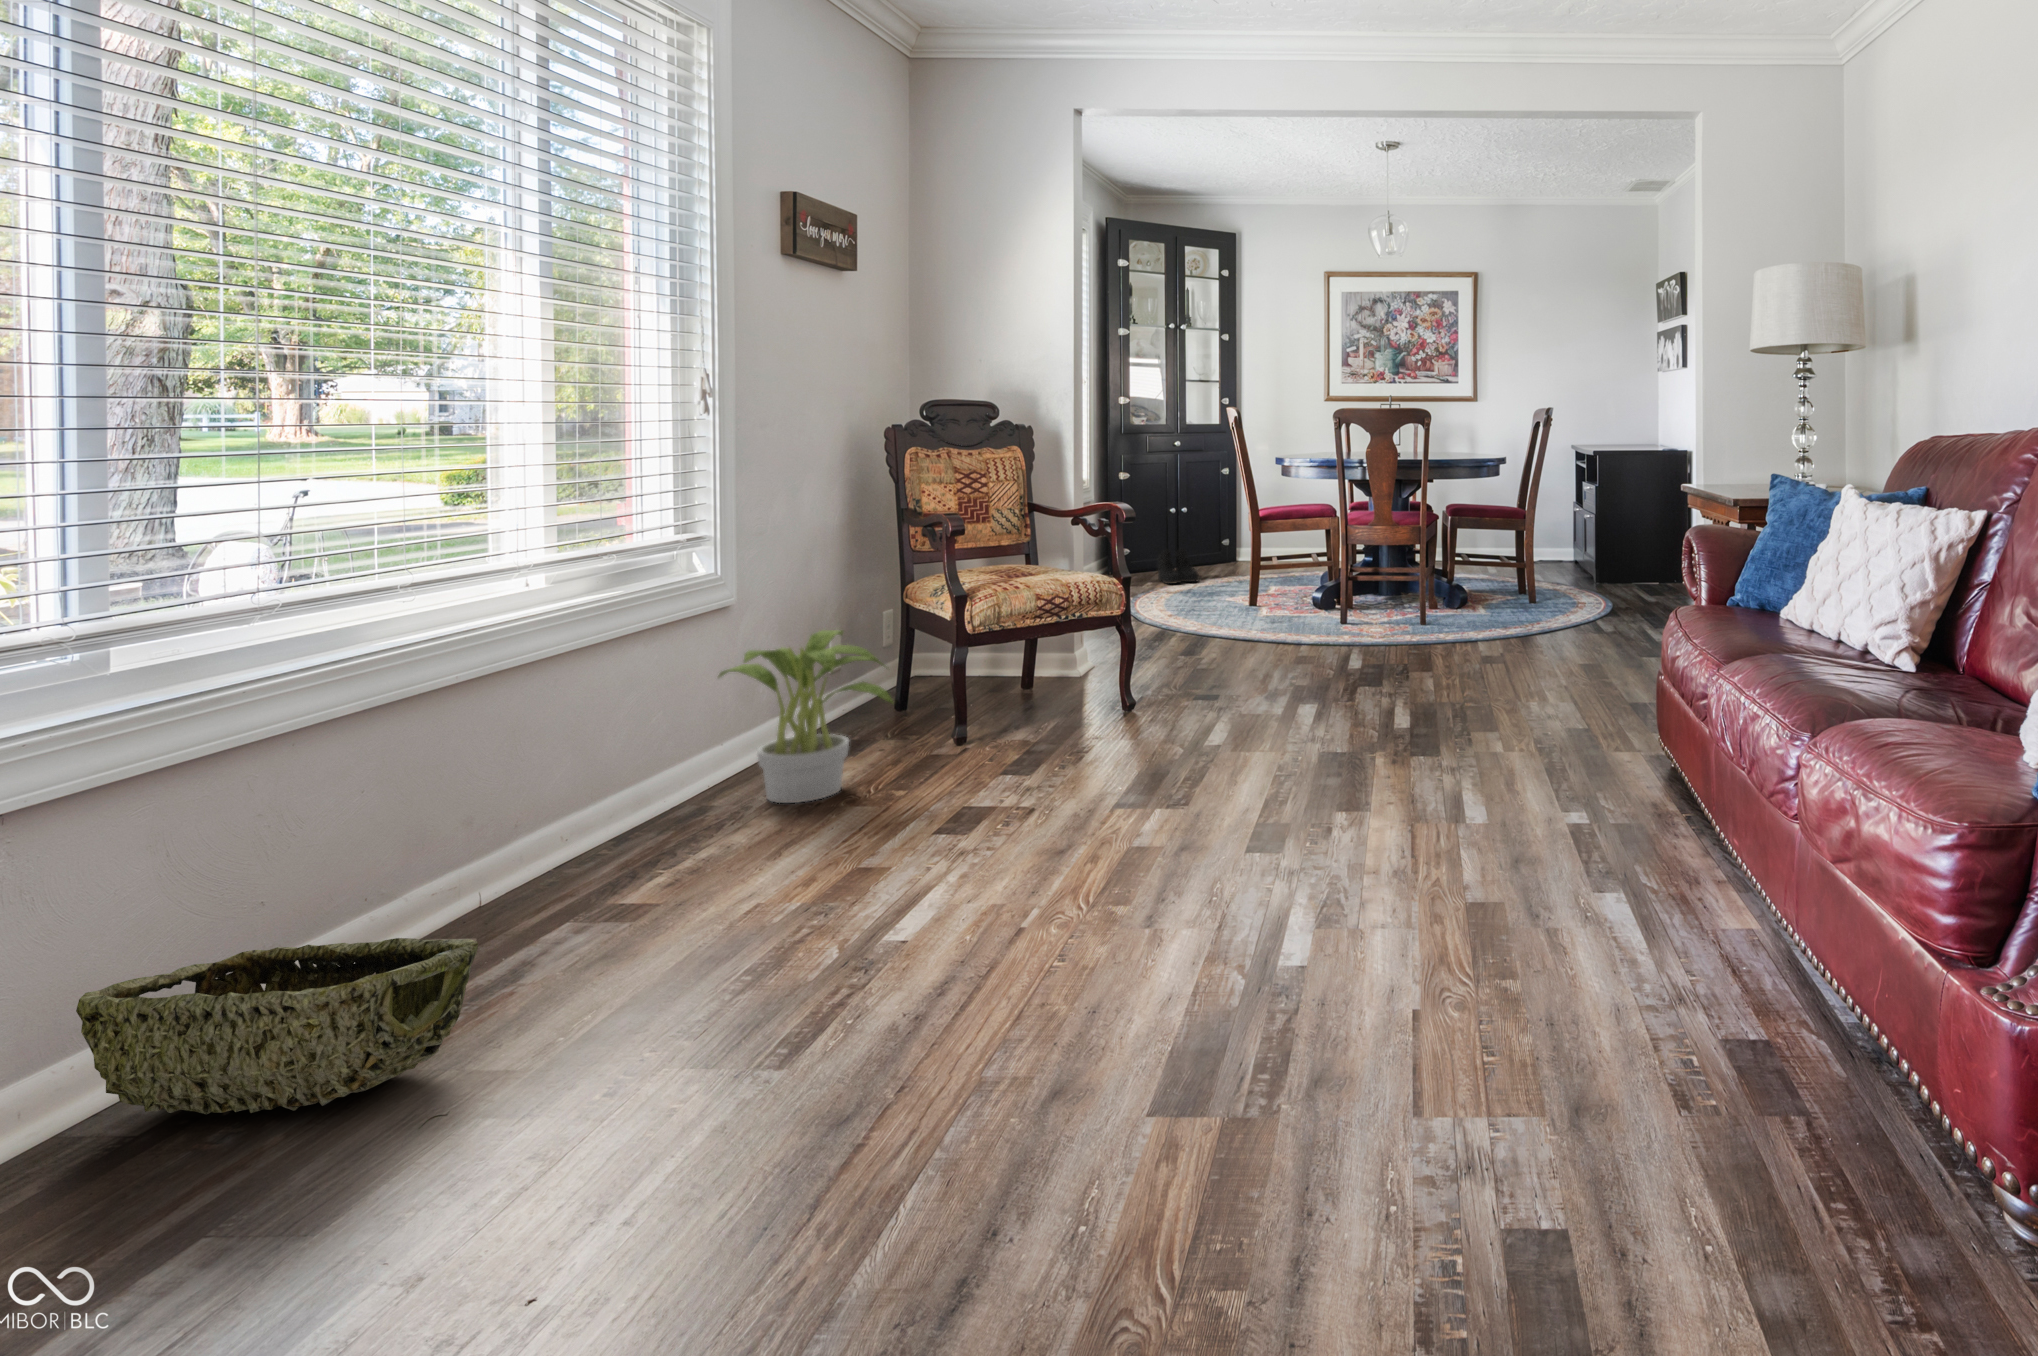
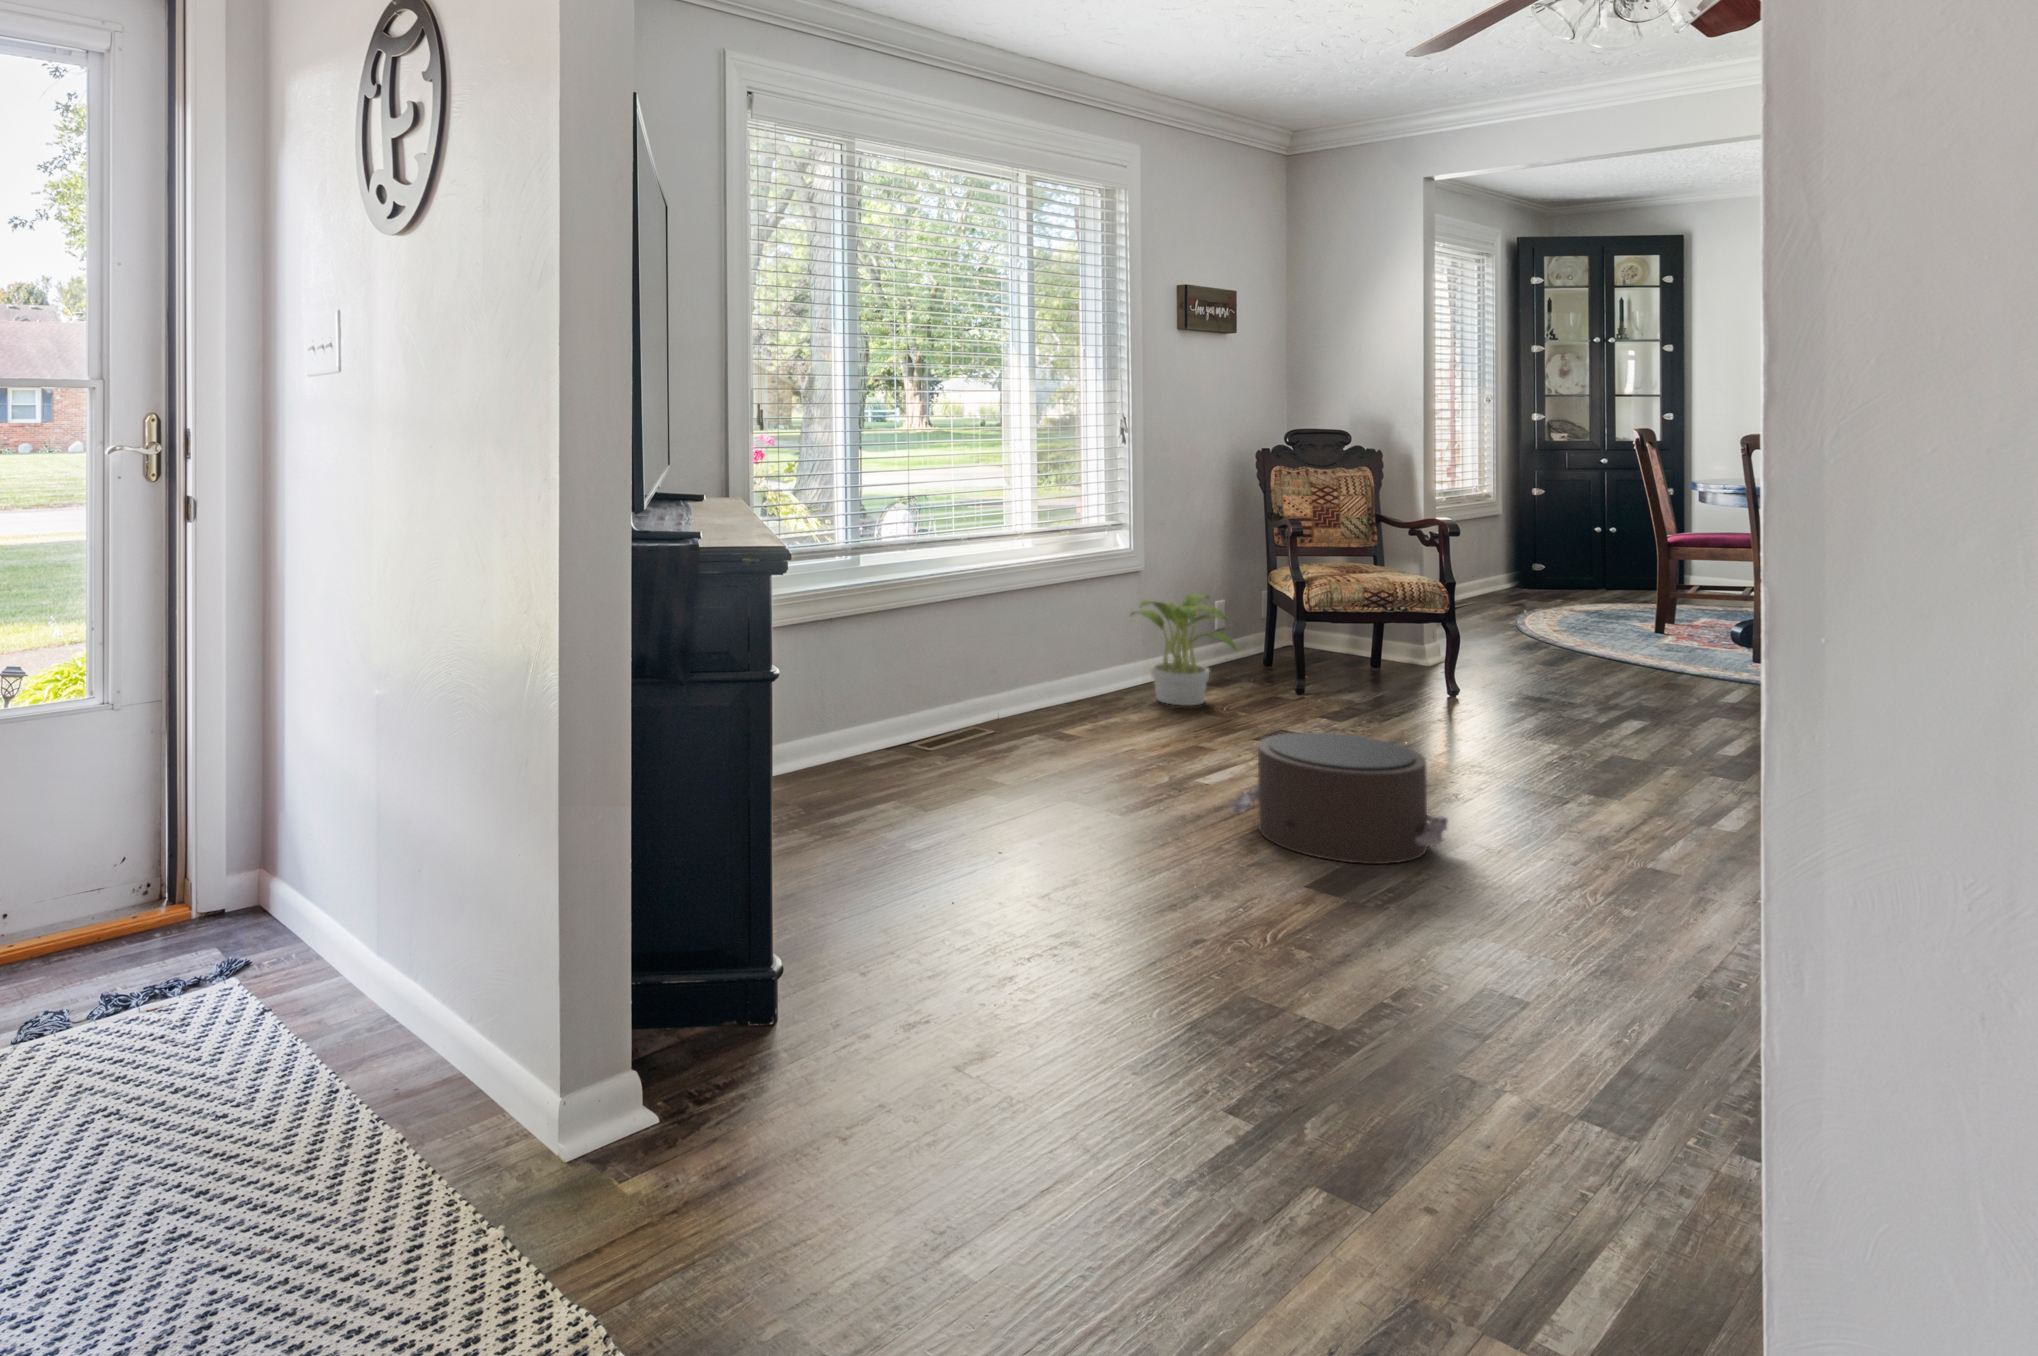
boots: present [1158,549,1199,584] -> none [1569,566,1616,601]
pouf: none [985,811,1302,1039] -> present [1230,732,1448,864]
woven basket: present [76,938,478,1114] -> none [852,701,991,774]

